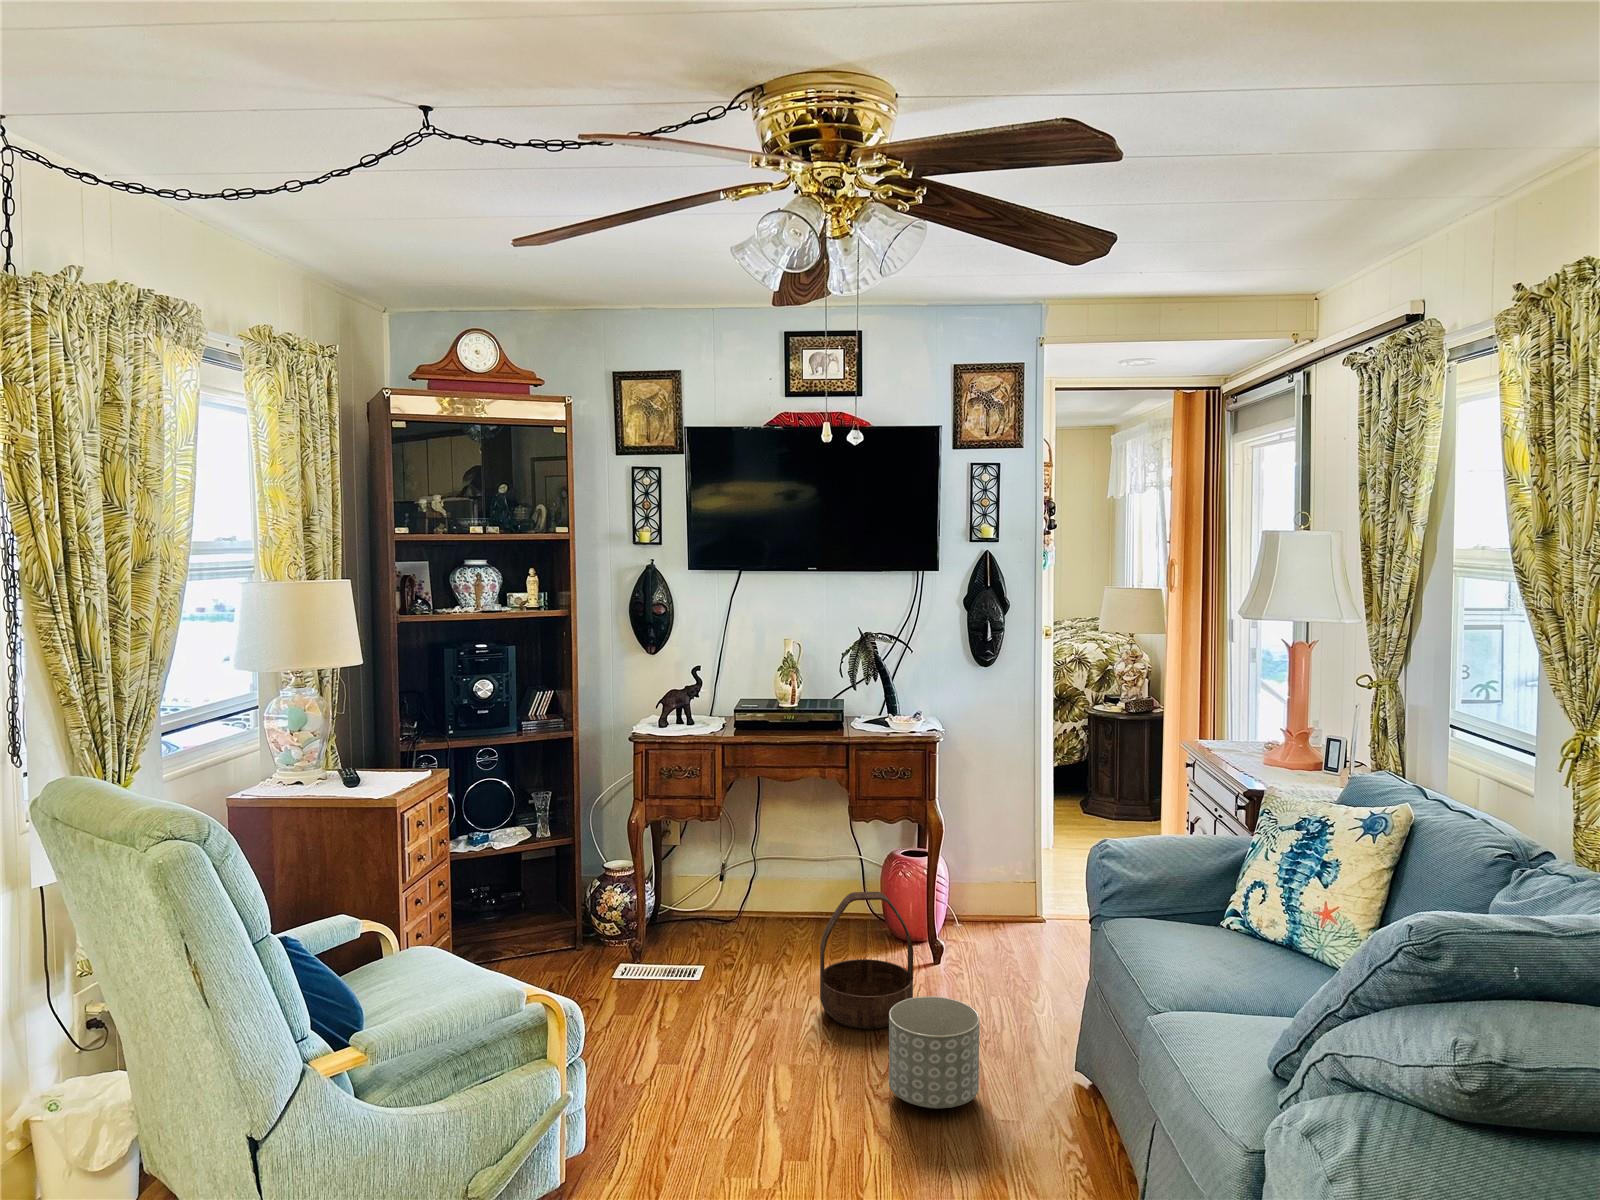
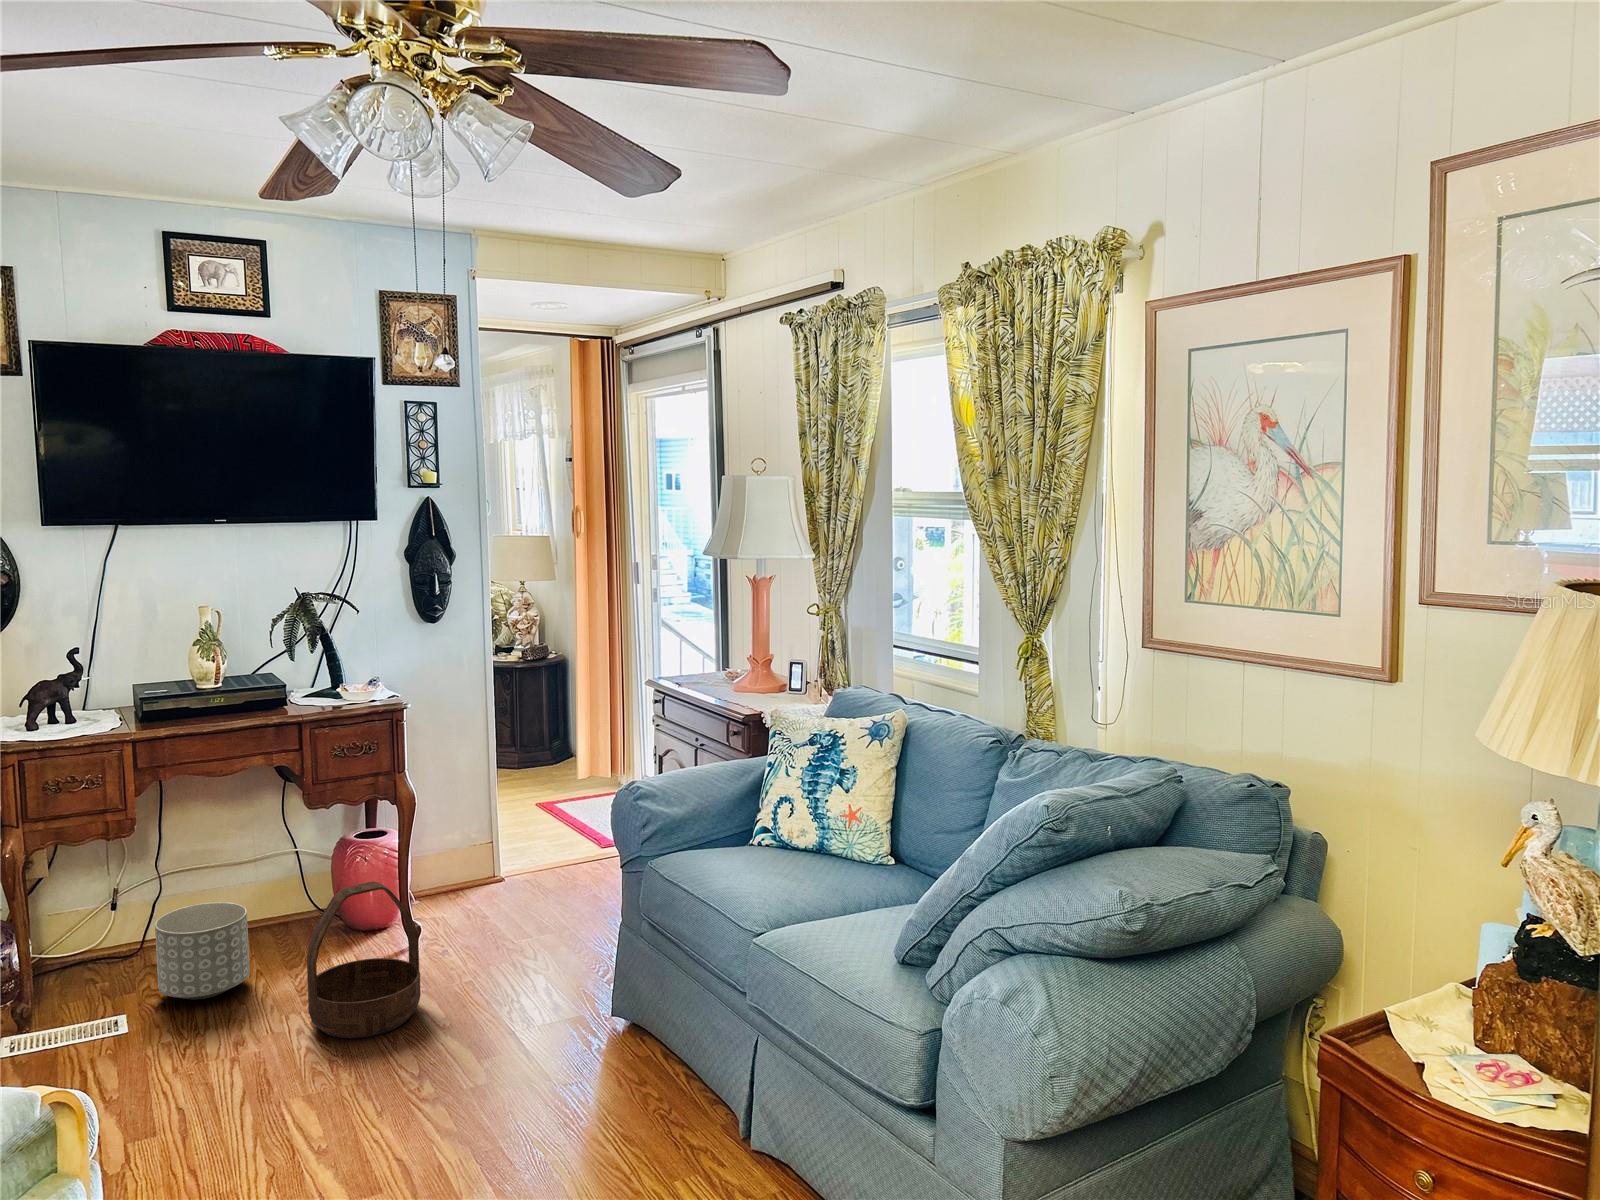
planter: present [889,996,979,1109] -> present [155,902,250,1000]

